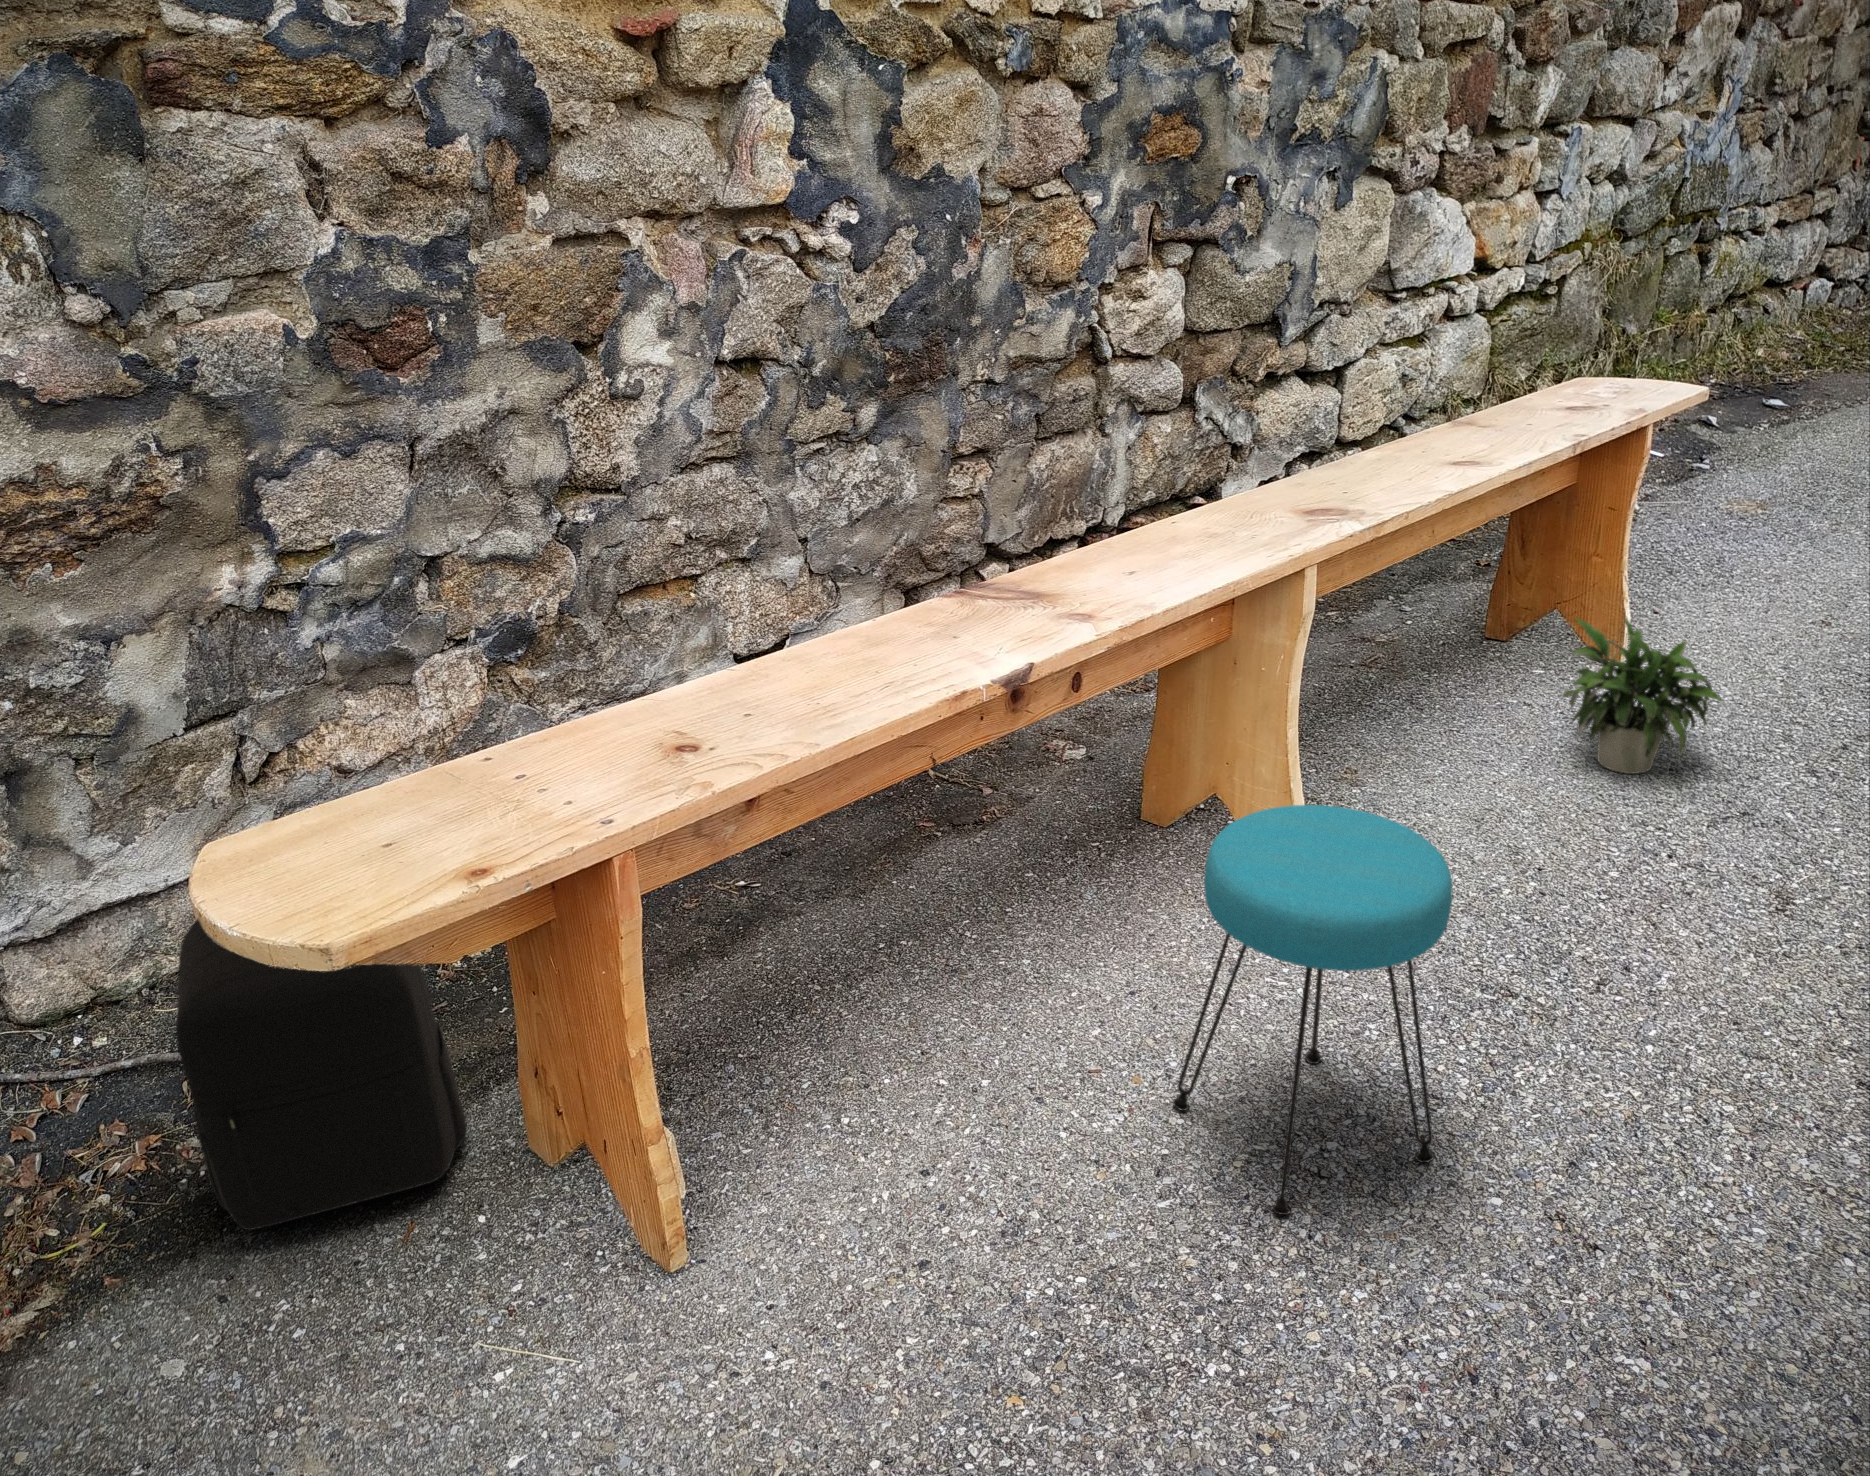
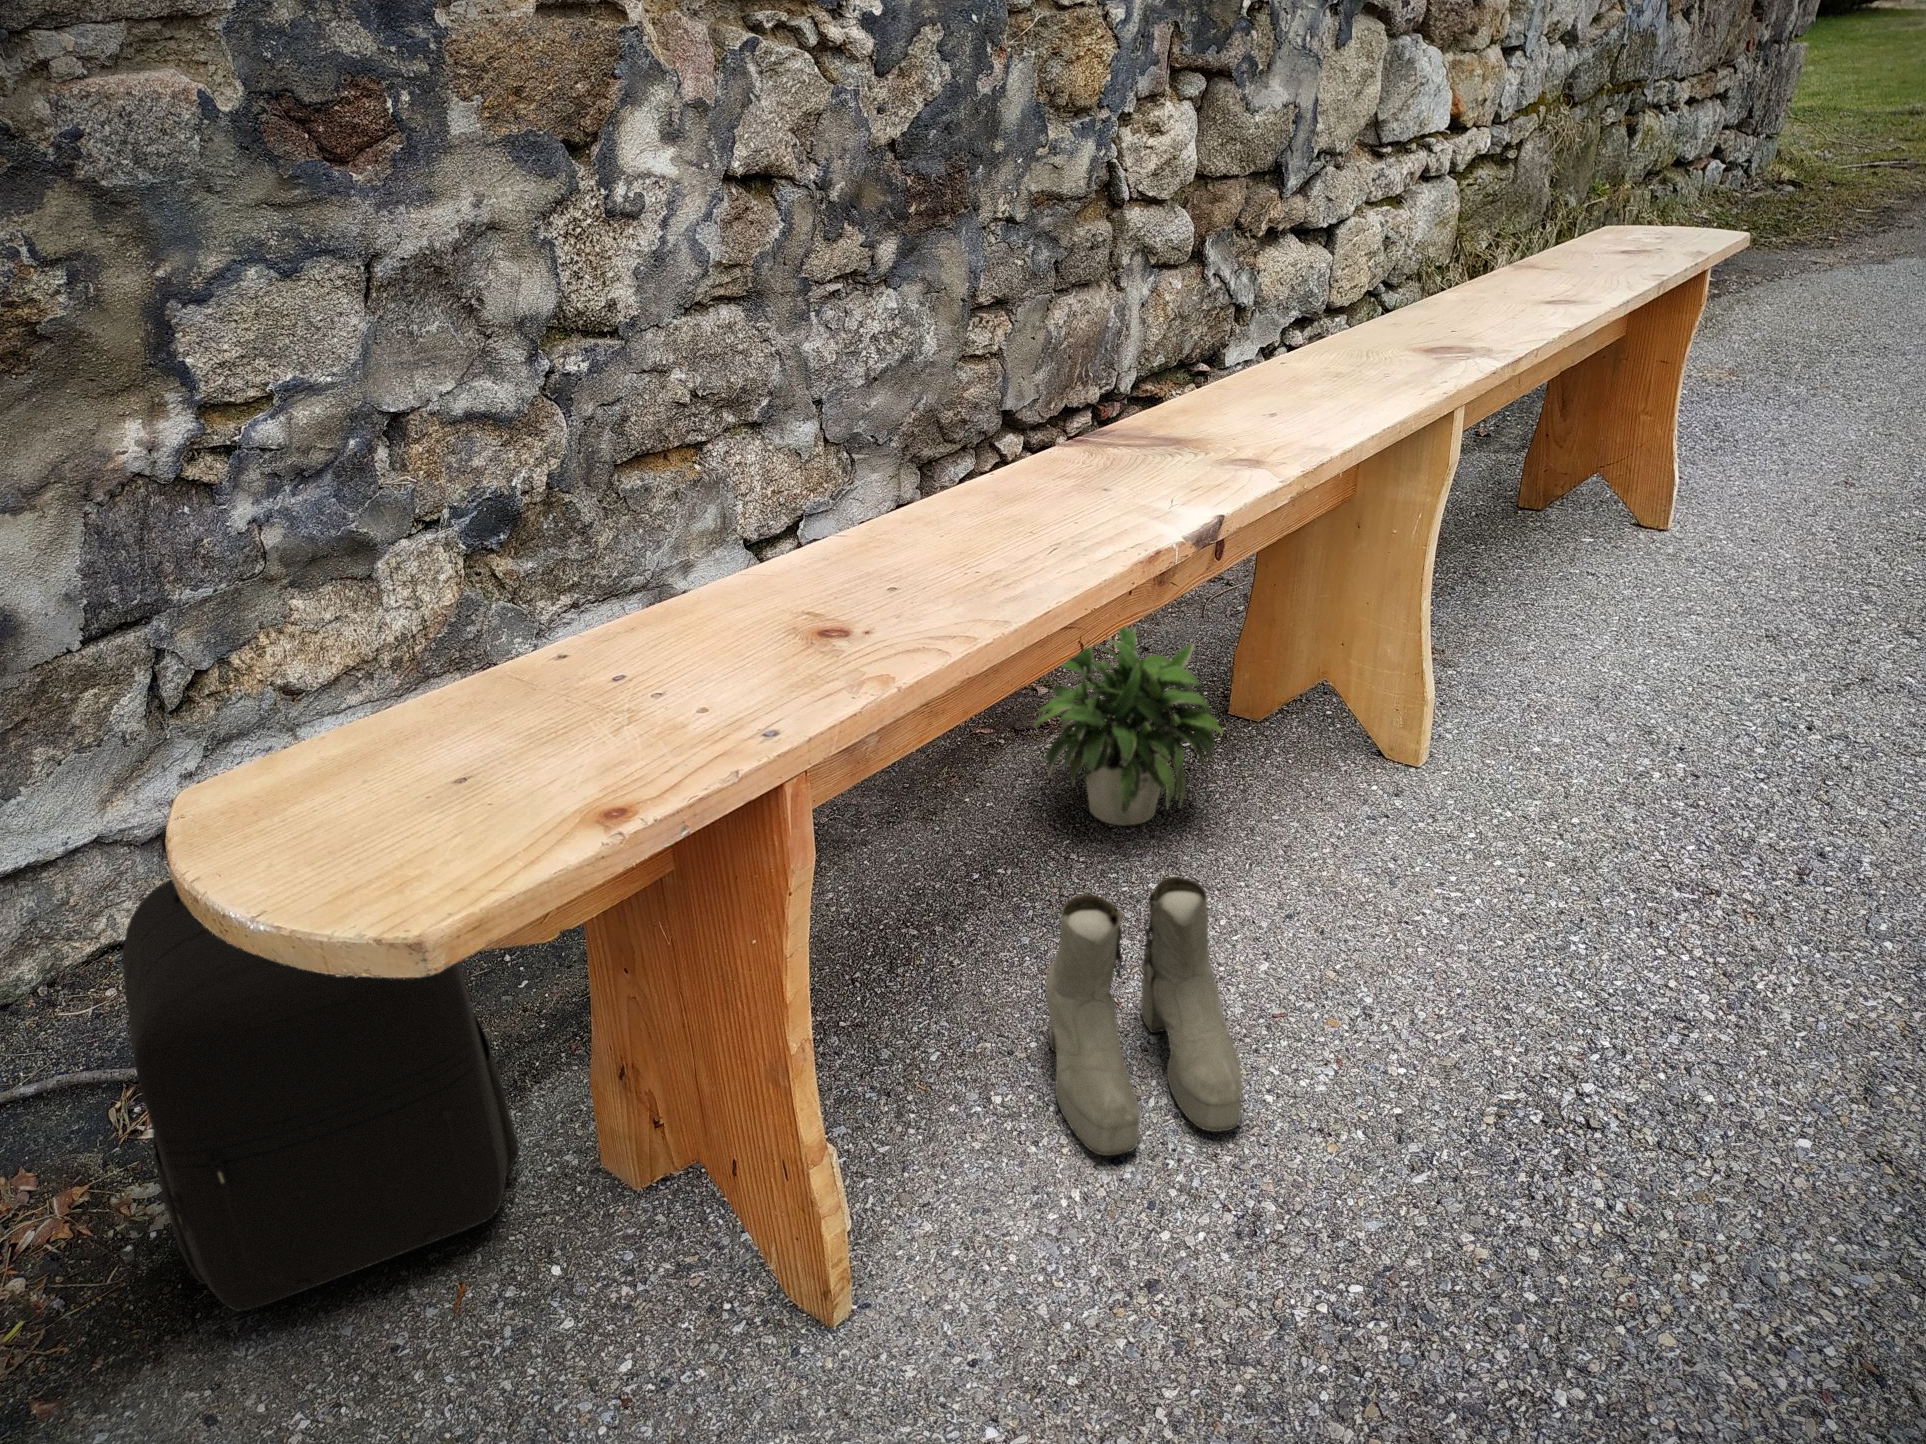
potted plant: present [1561,618,1722,774] -> present [1033,626,1223,826]
stool: present [1173,805,1452,1215] -> none [1385,682,1788,1182]
boots: none [890,950,1038,1169] -> present [1046,877,1243,1156]

